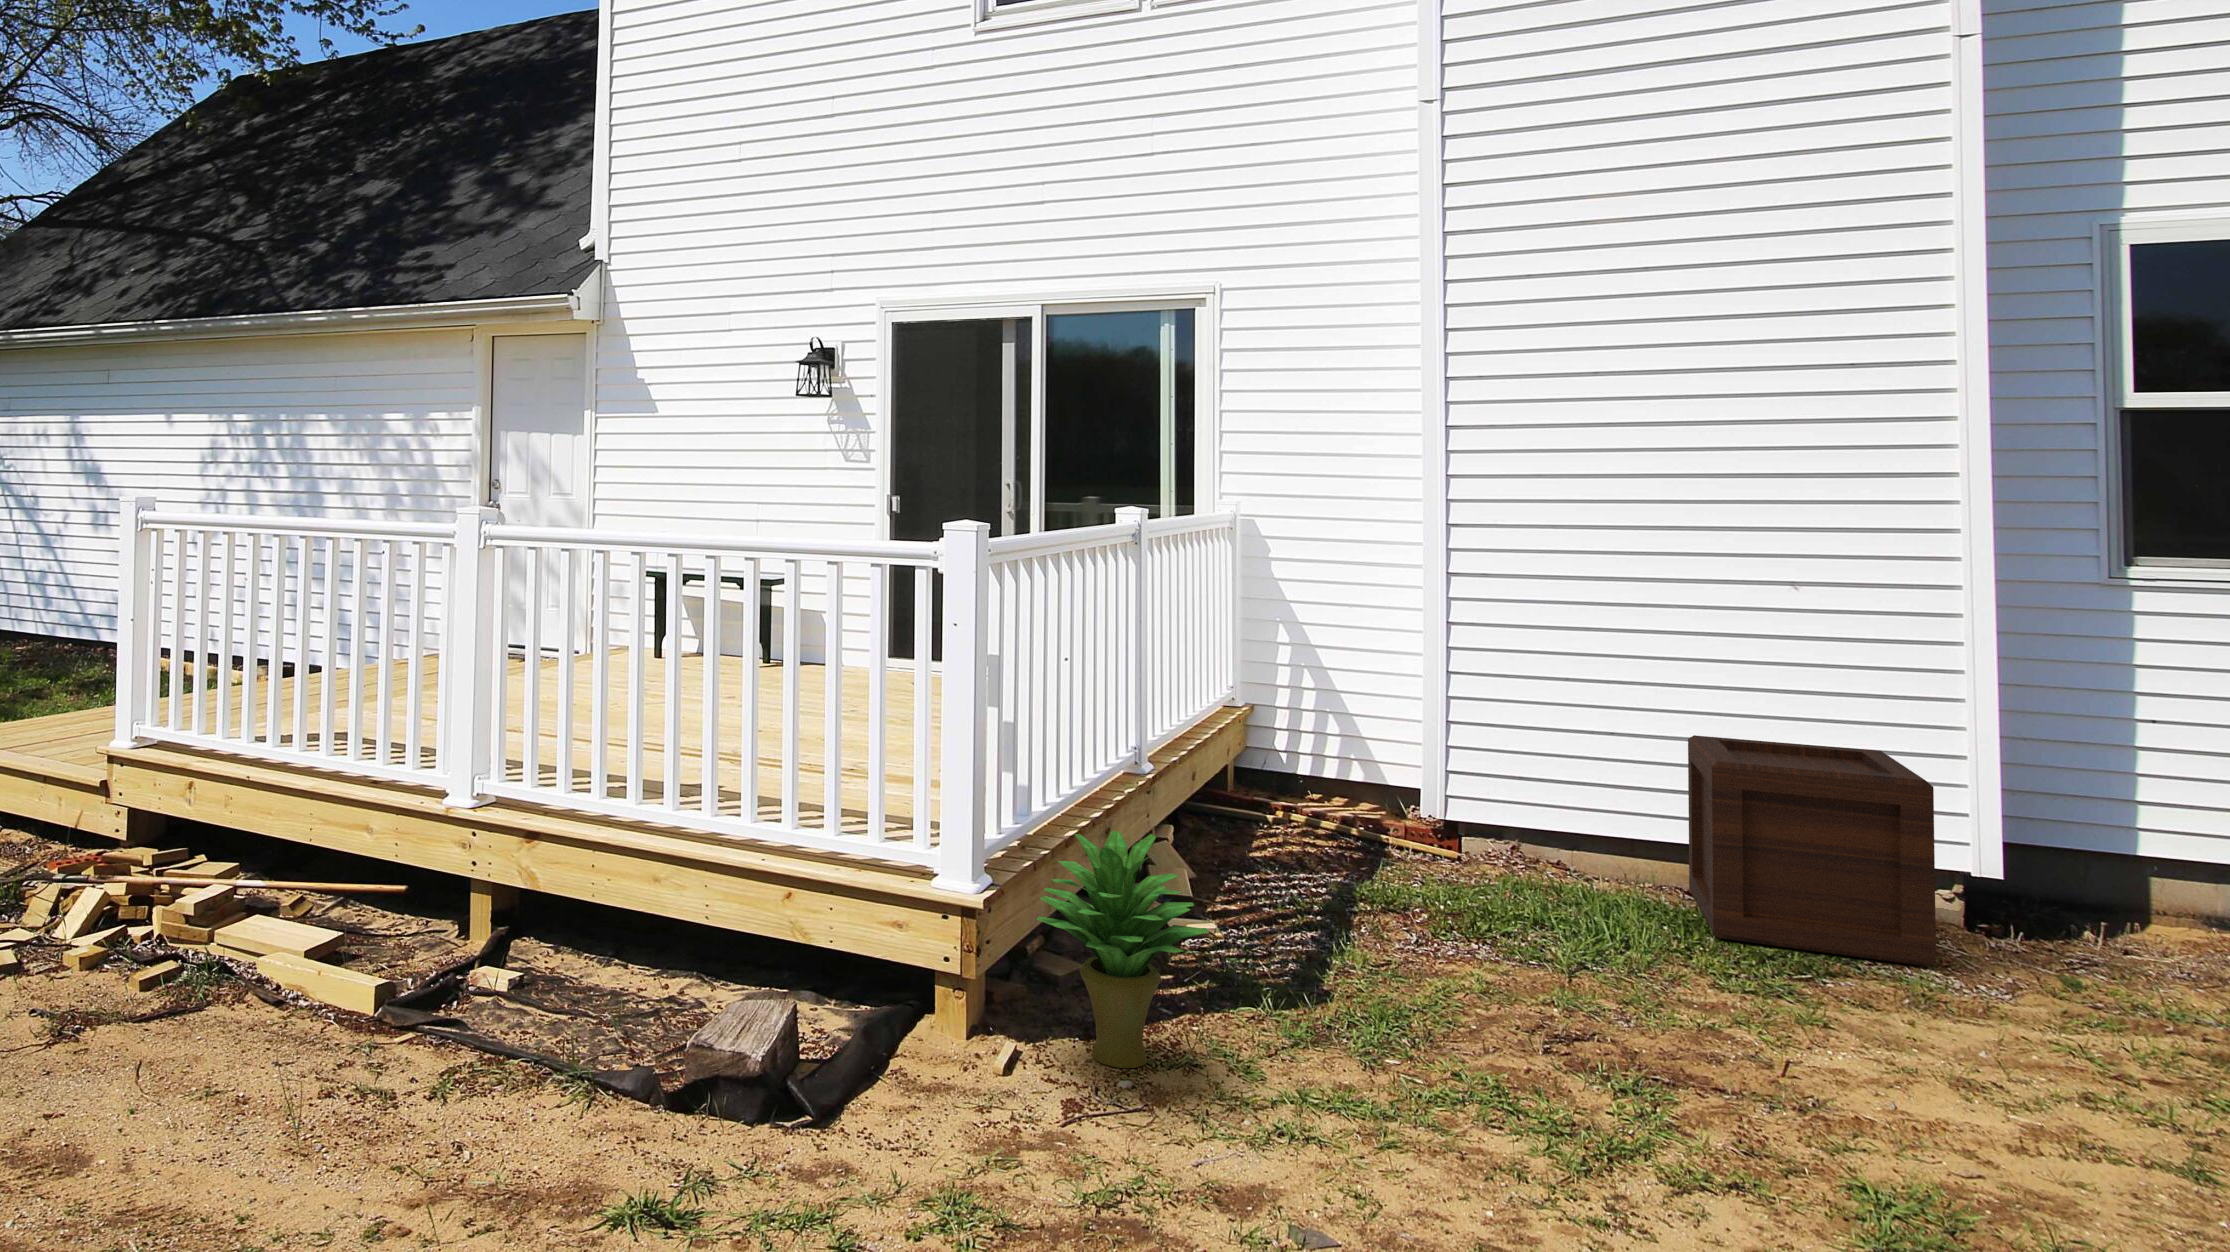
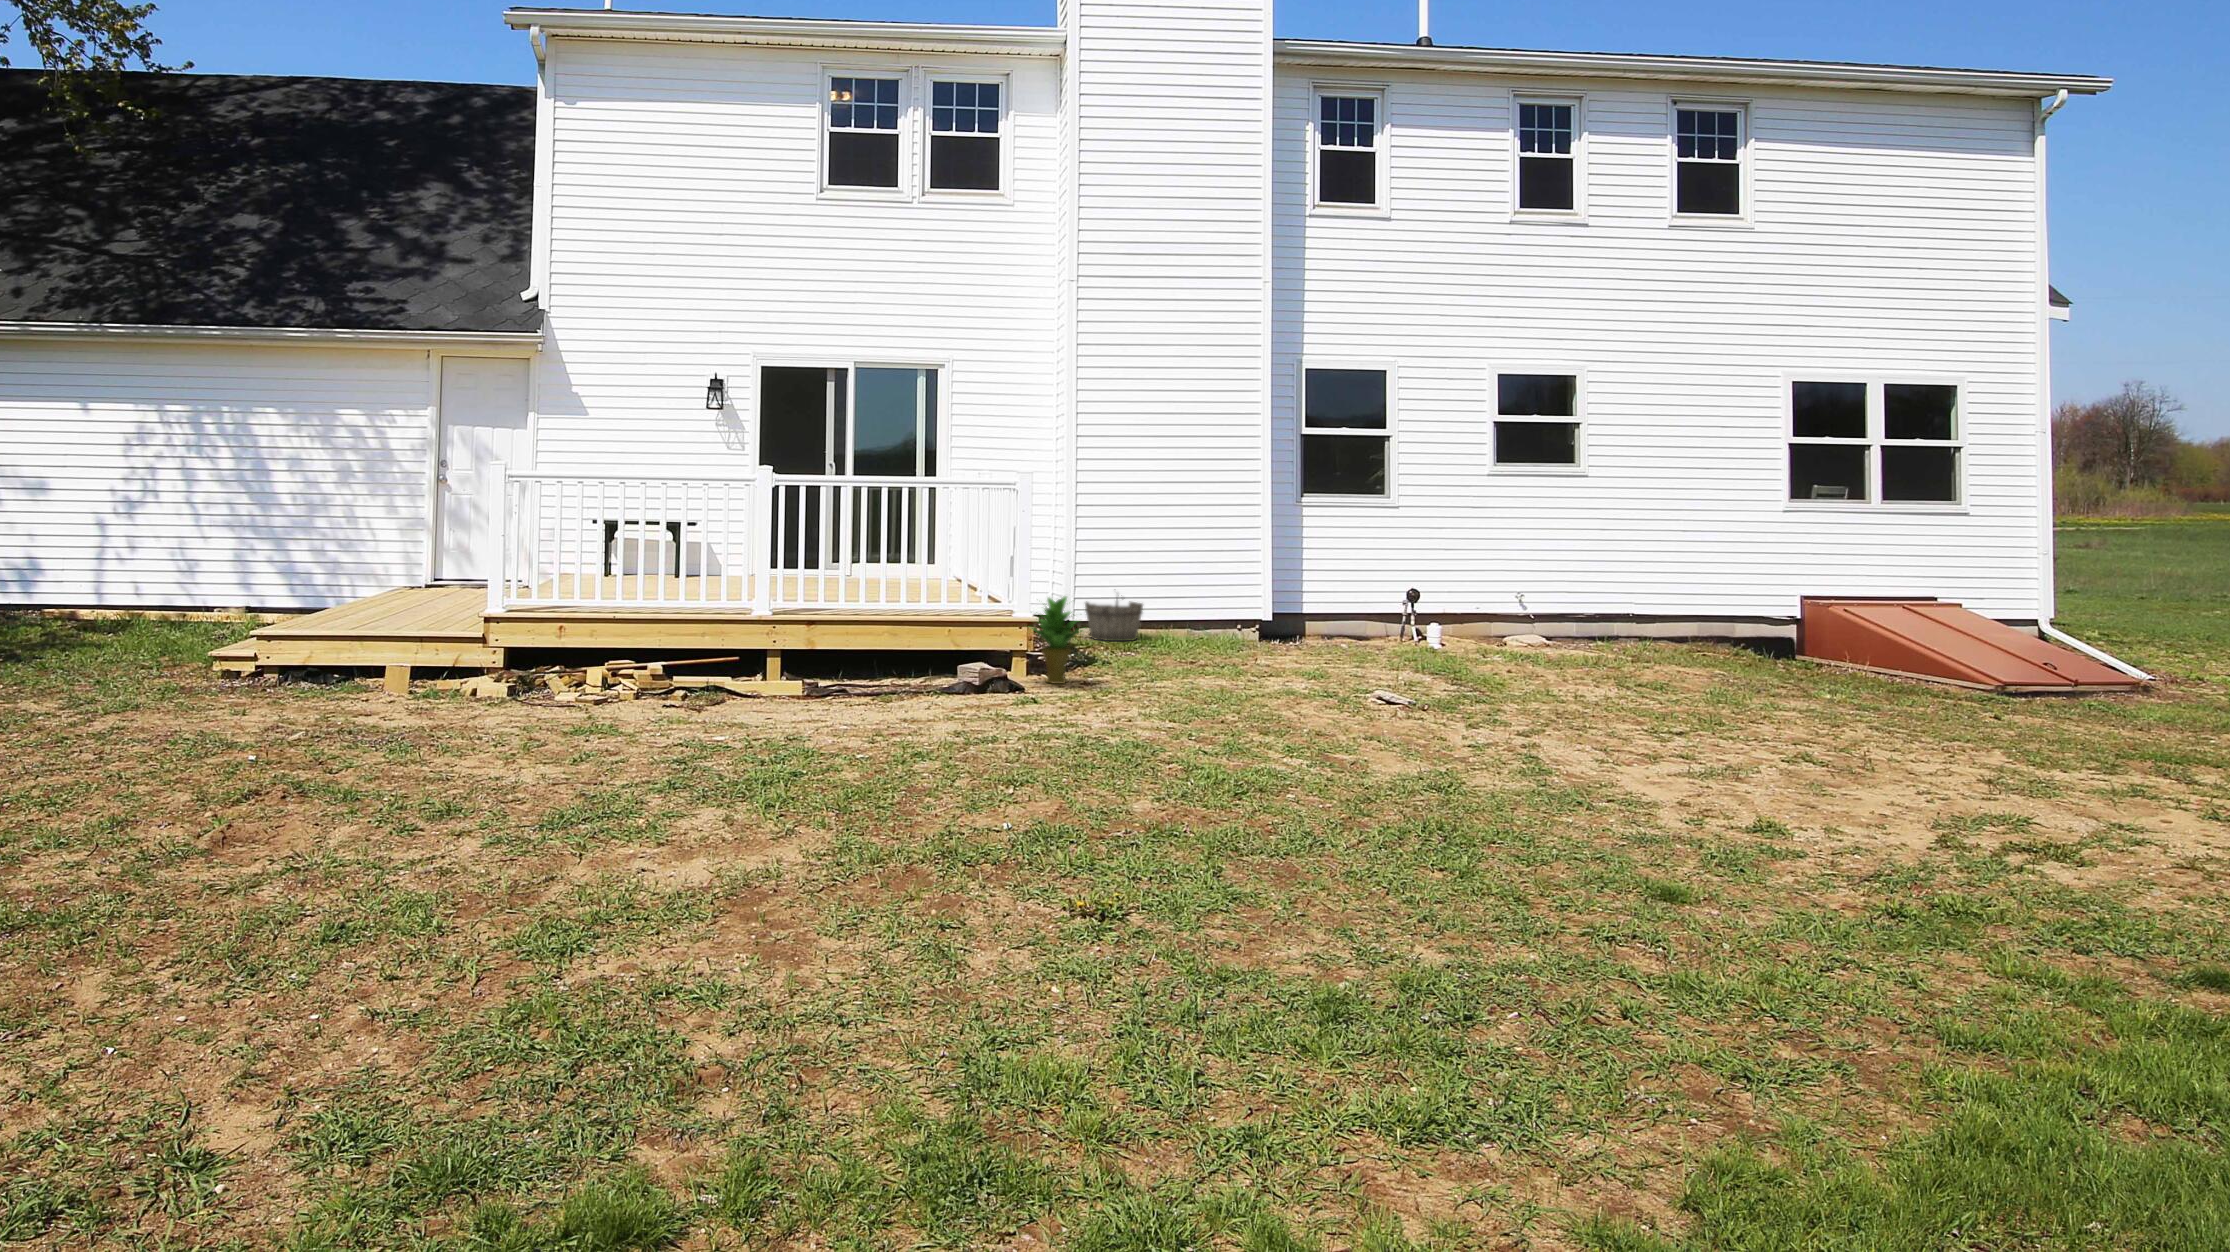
wooden crate: present [1688,735,1936,966] -> none [1166,568,1257,644]
wooden bucket: none [1458,776,1607,902] -> present [1085,602,1143,641]

